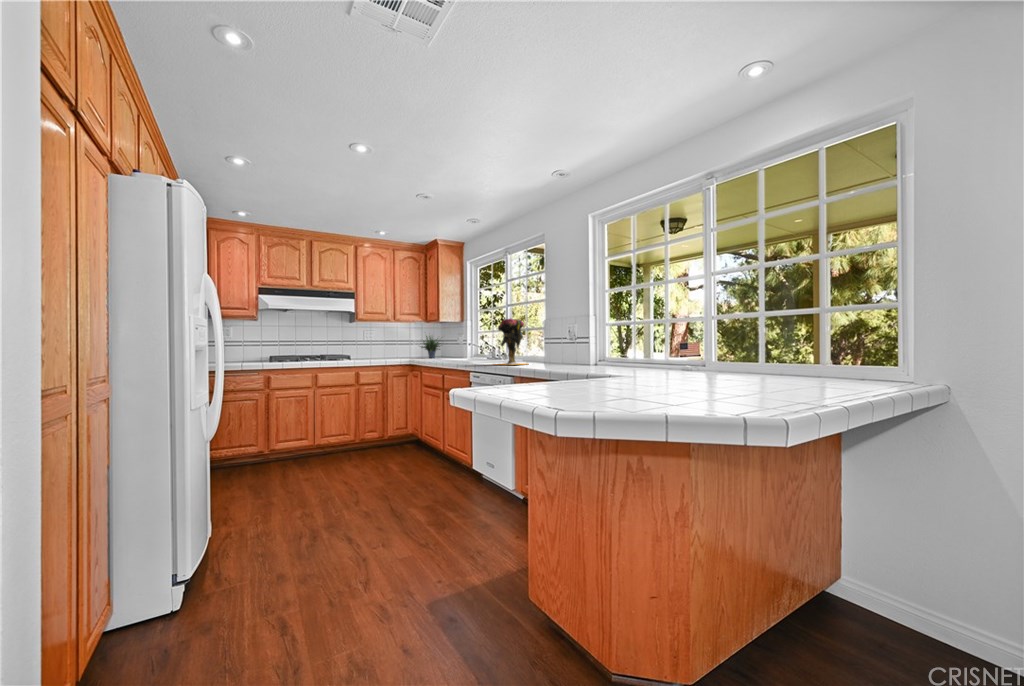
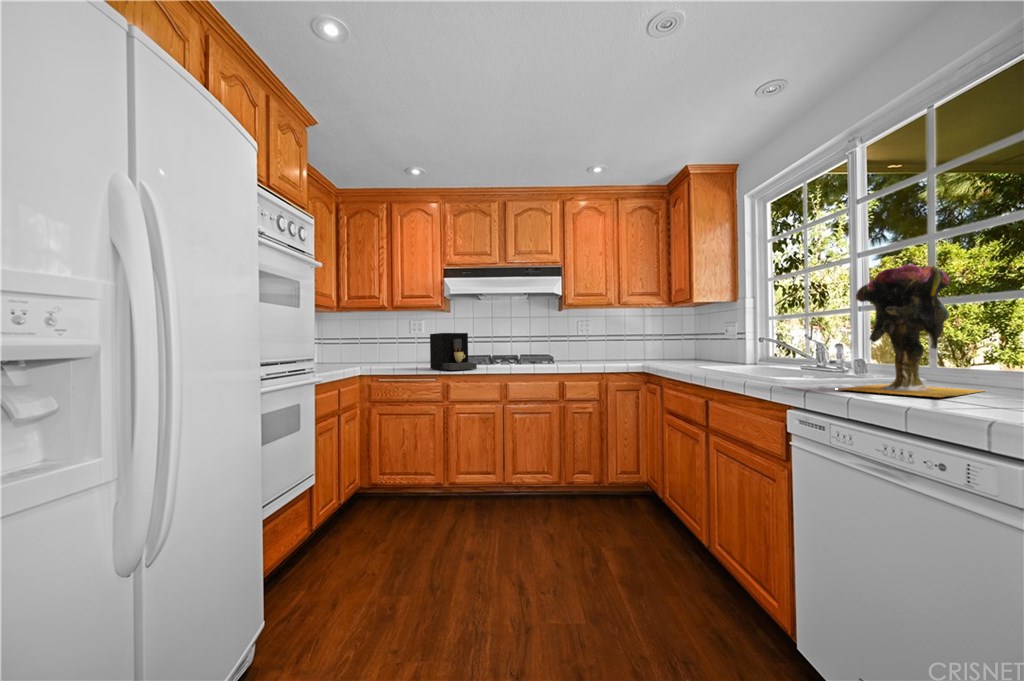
potted plant: present [421,336,440,358] -> none [656,316,701,361]
coffee maker: none [251,338,296,365] -> present [430,333,477,370]

